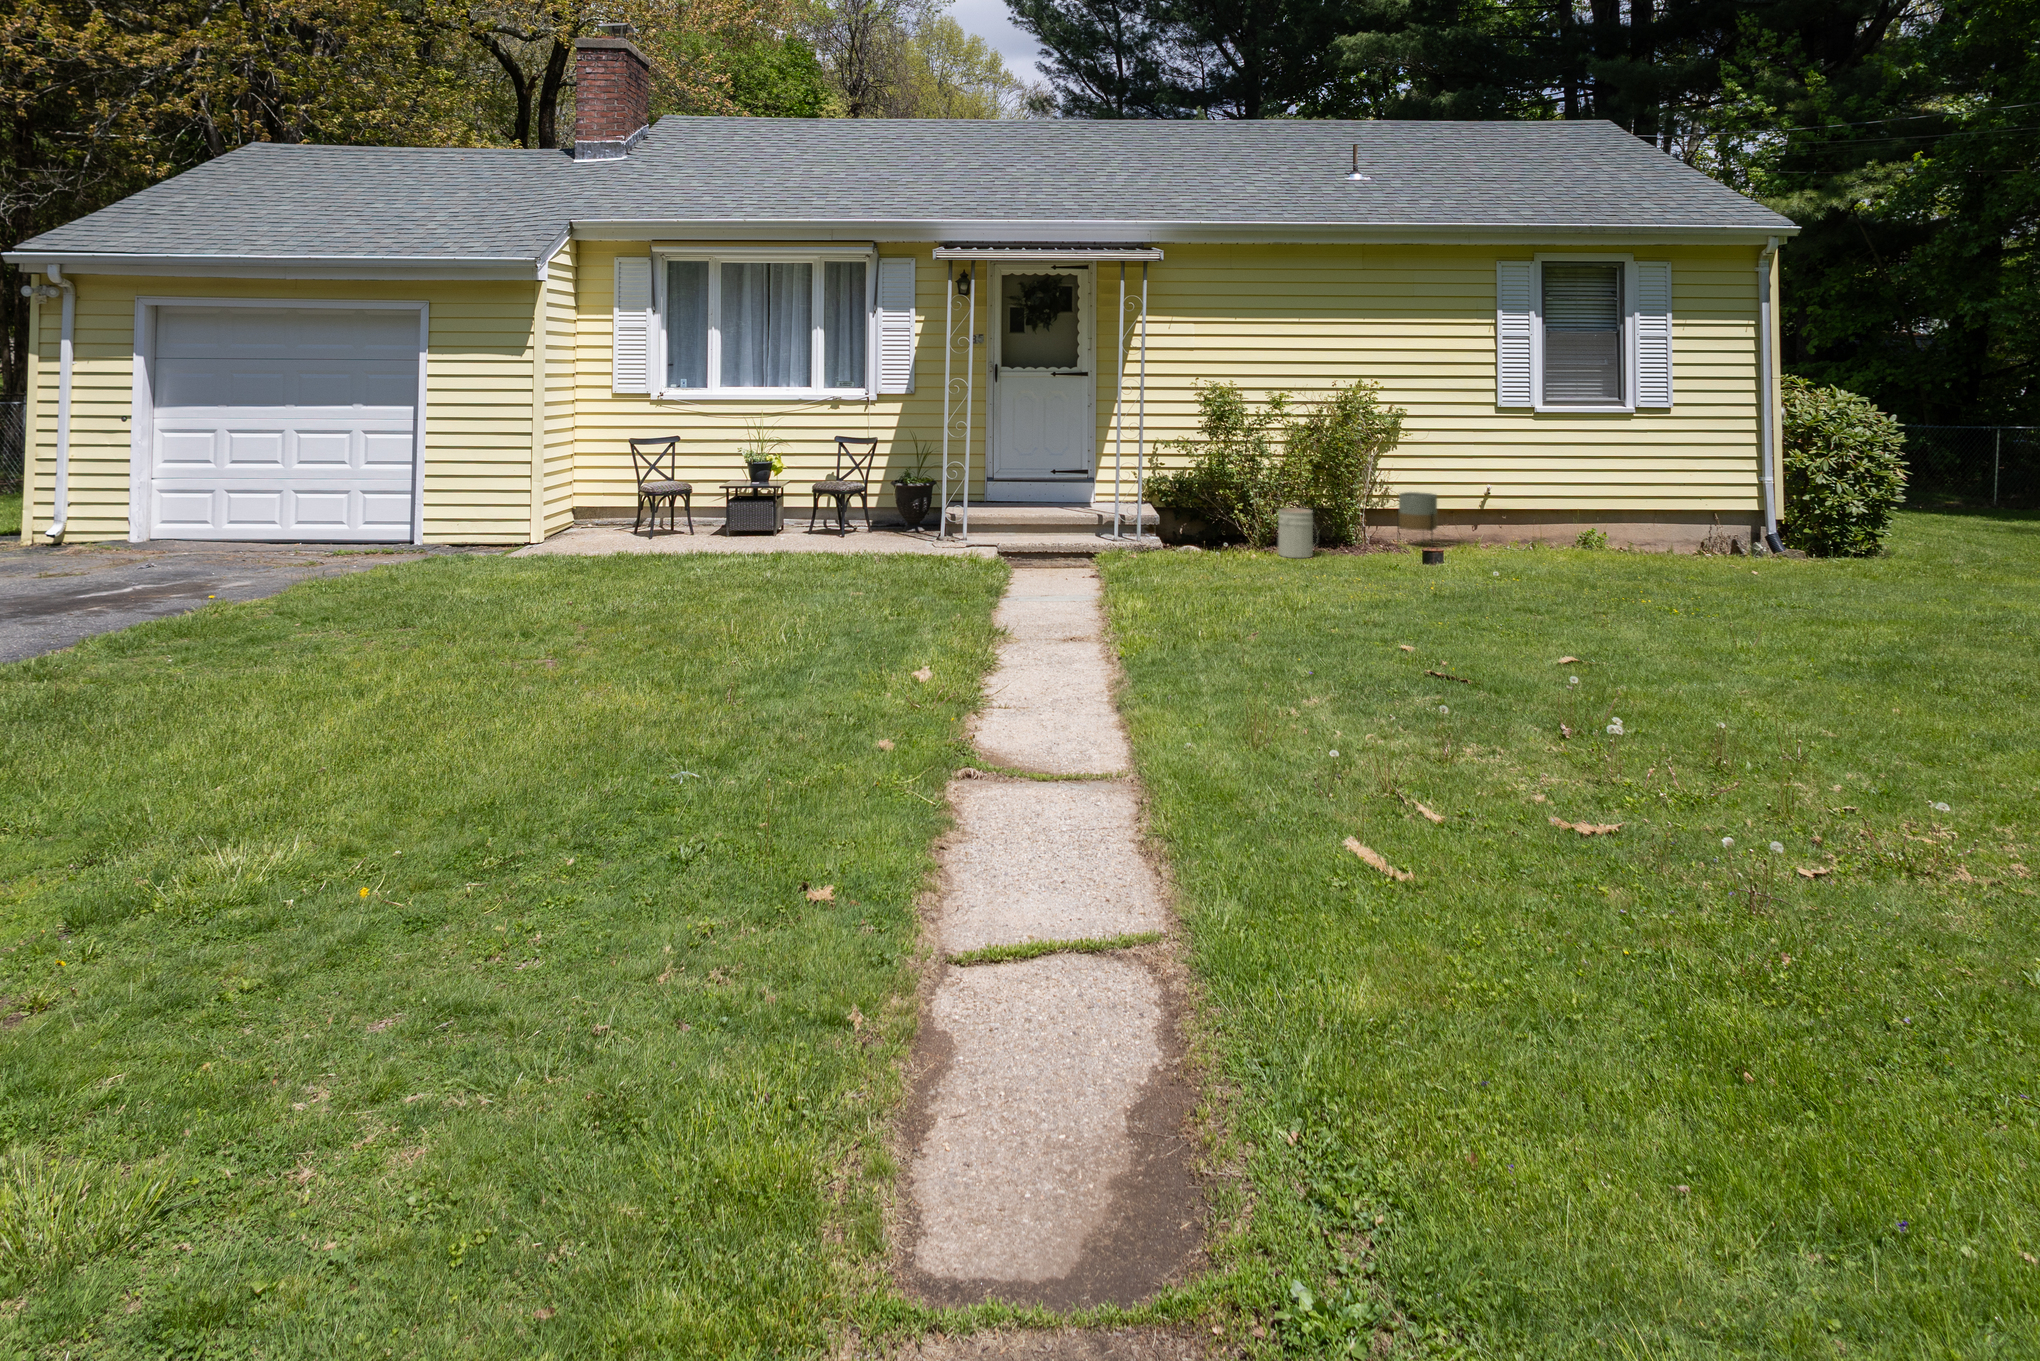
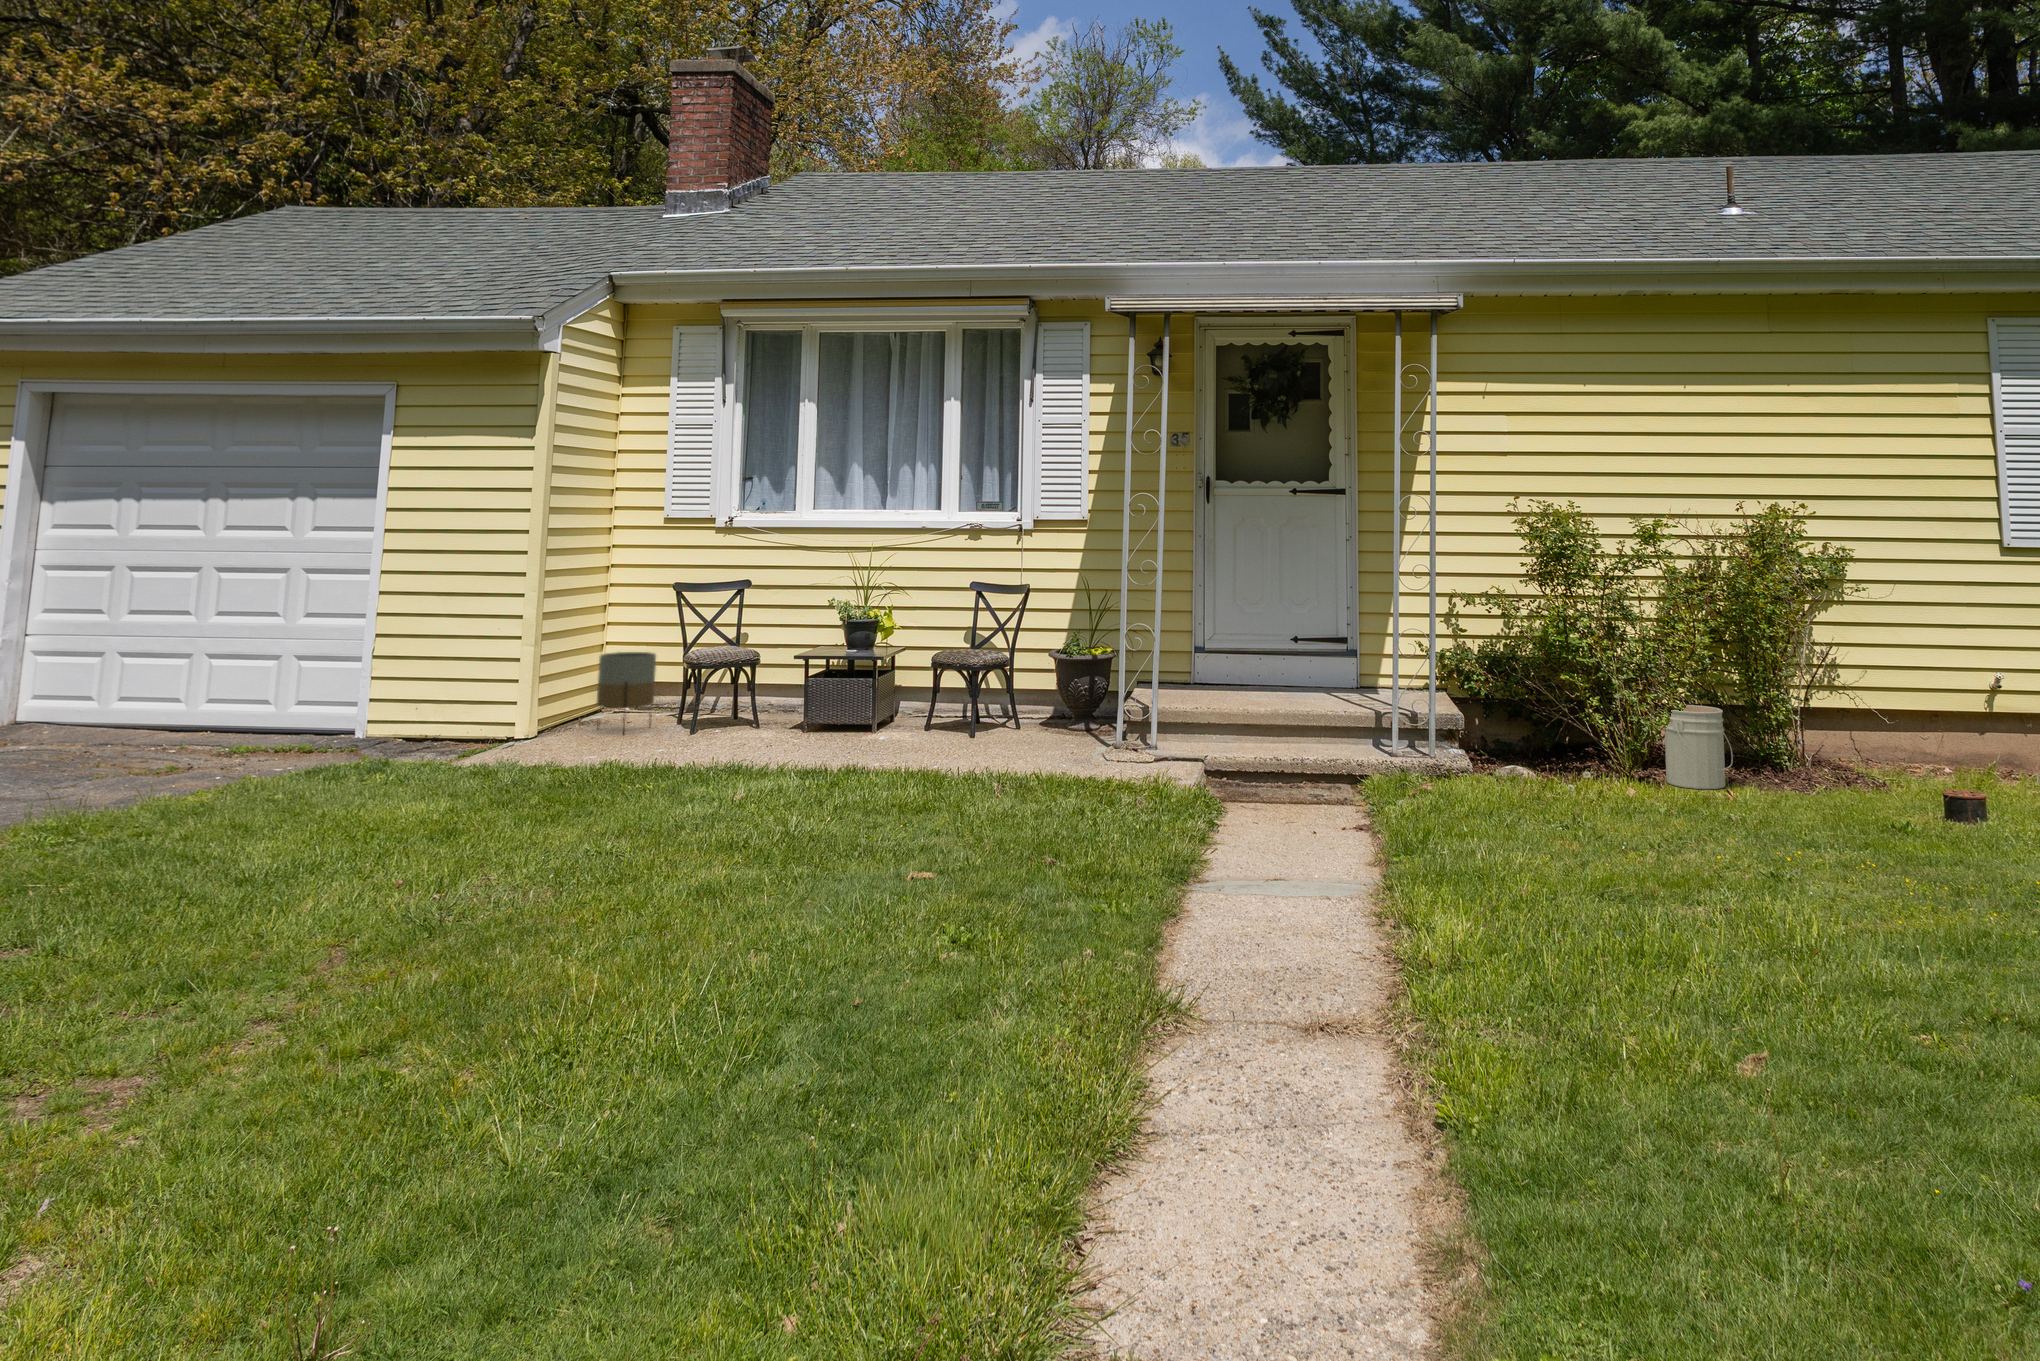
planter: present [1398,492,1437,532] -> present [597,652,656,724]

